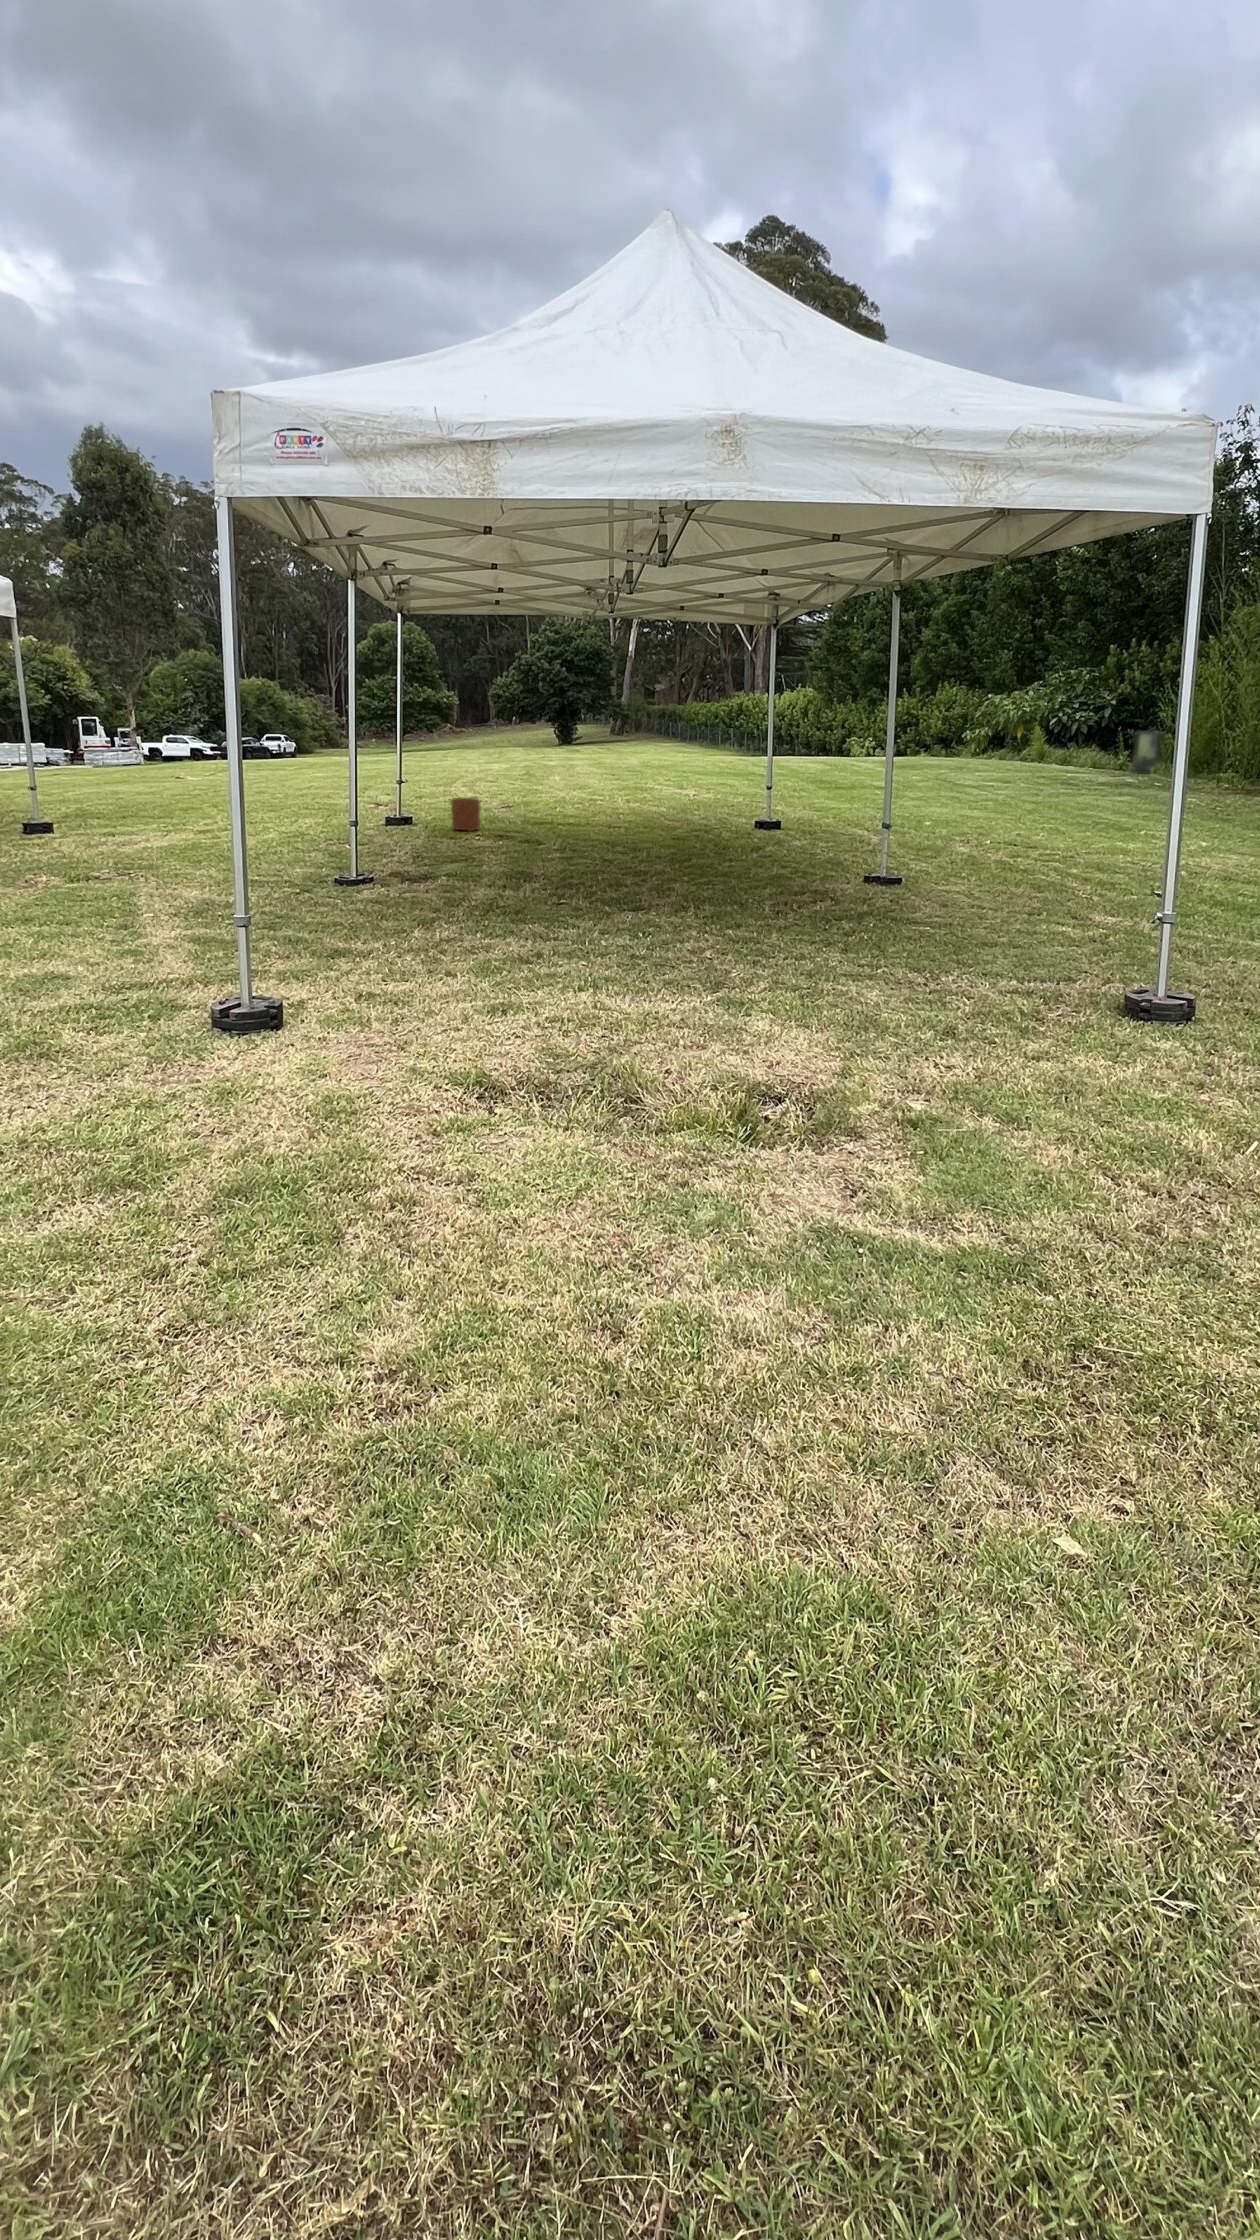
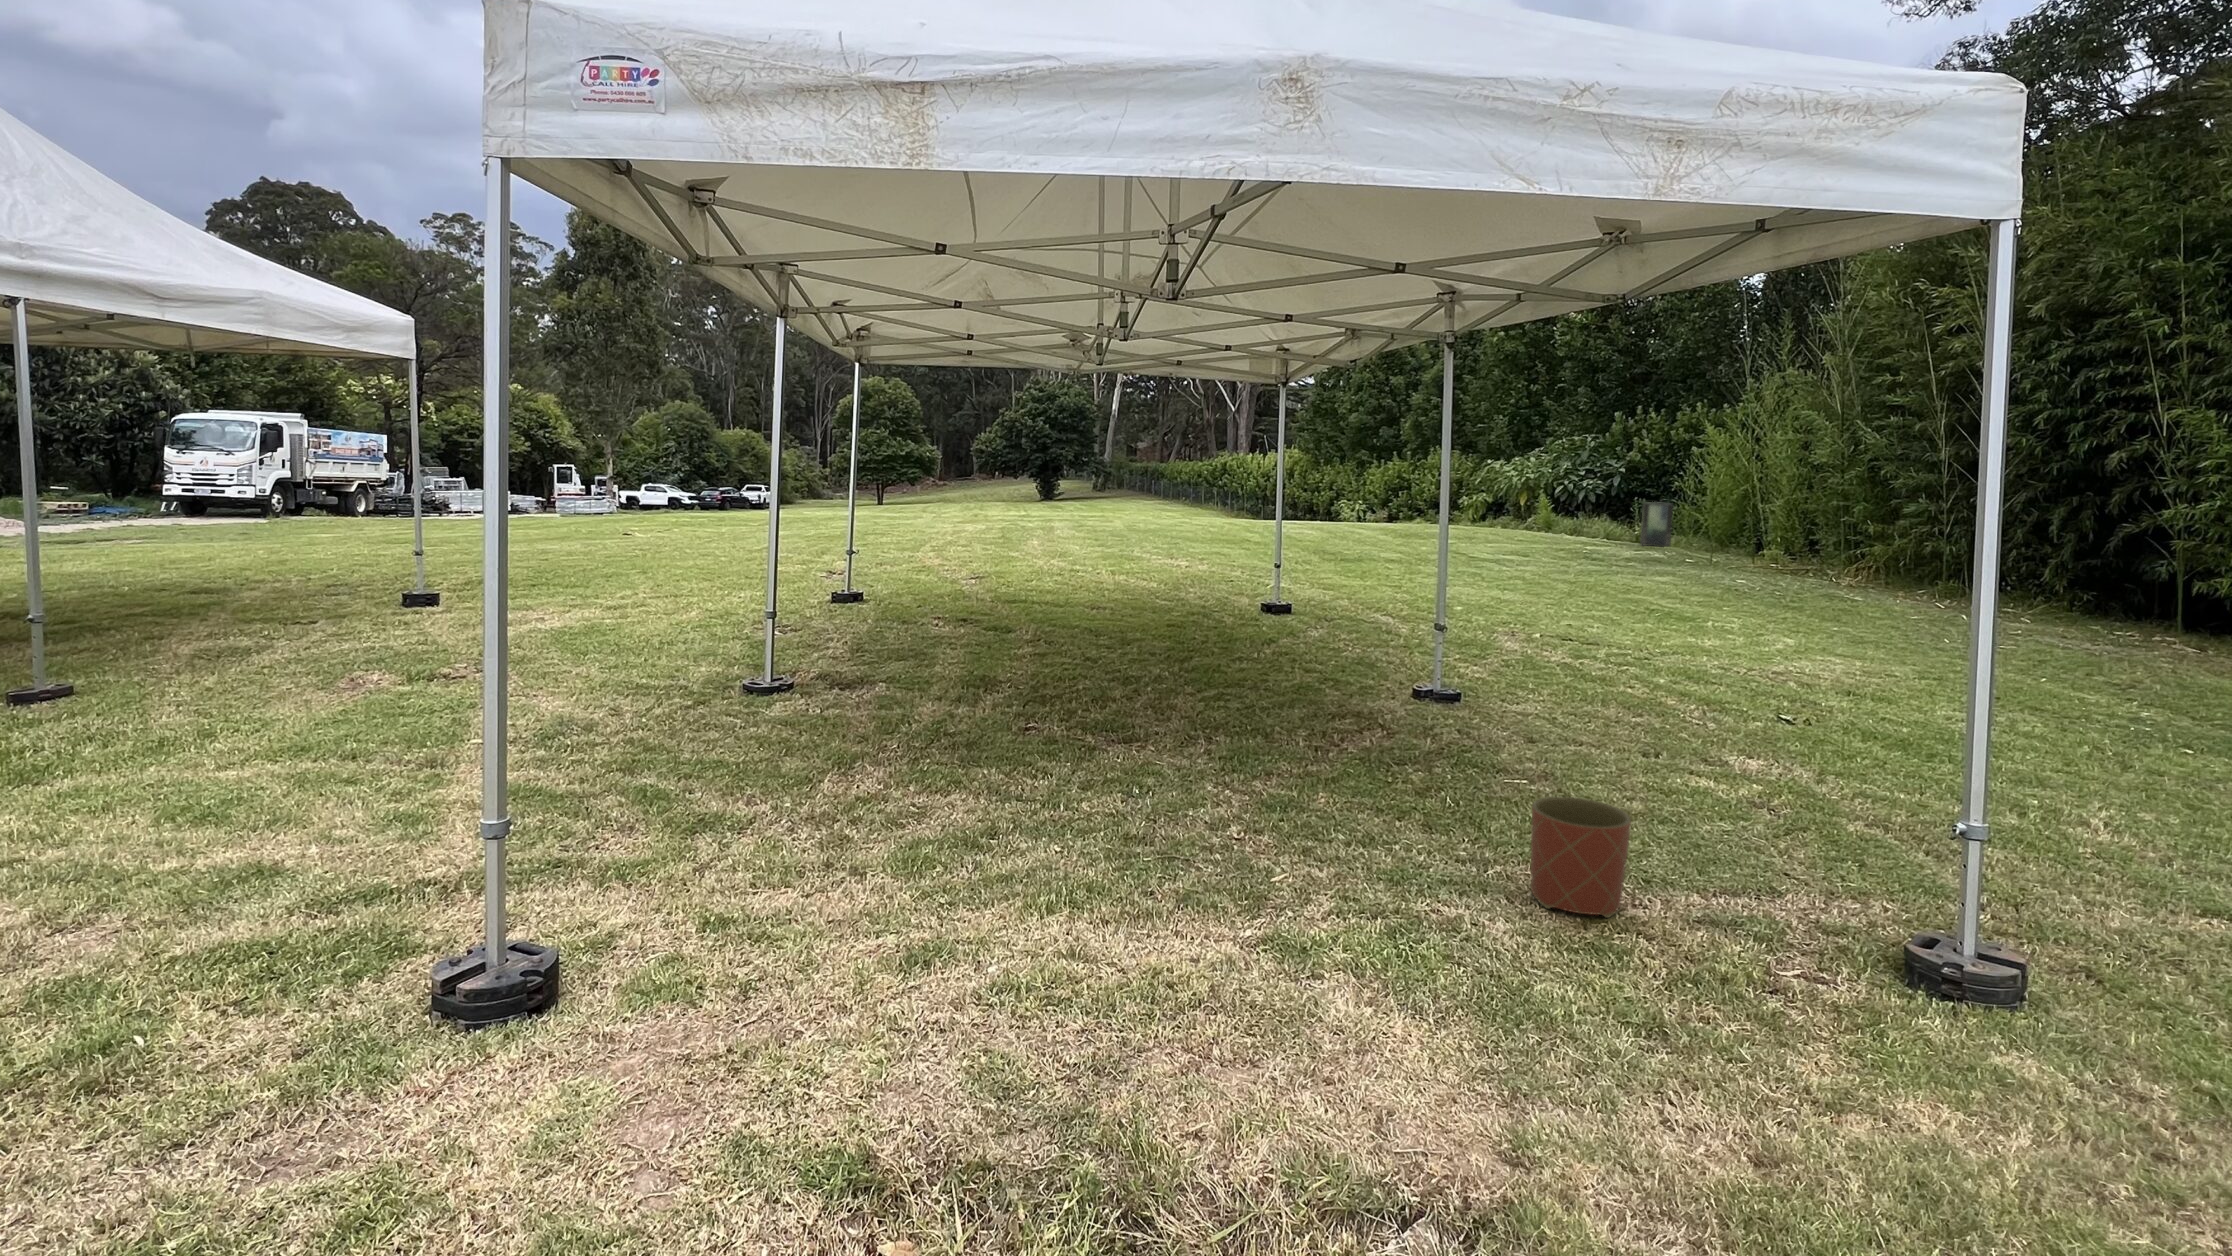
planter: present [451,798,480,831] -> present [1531,797,1631,918]

